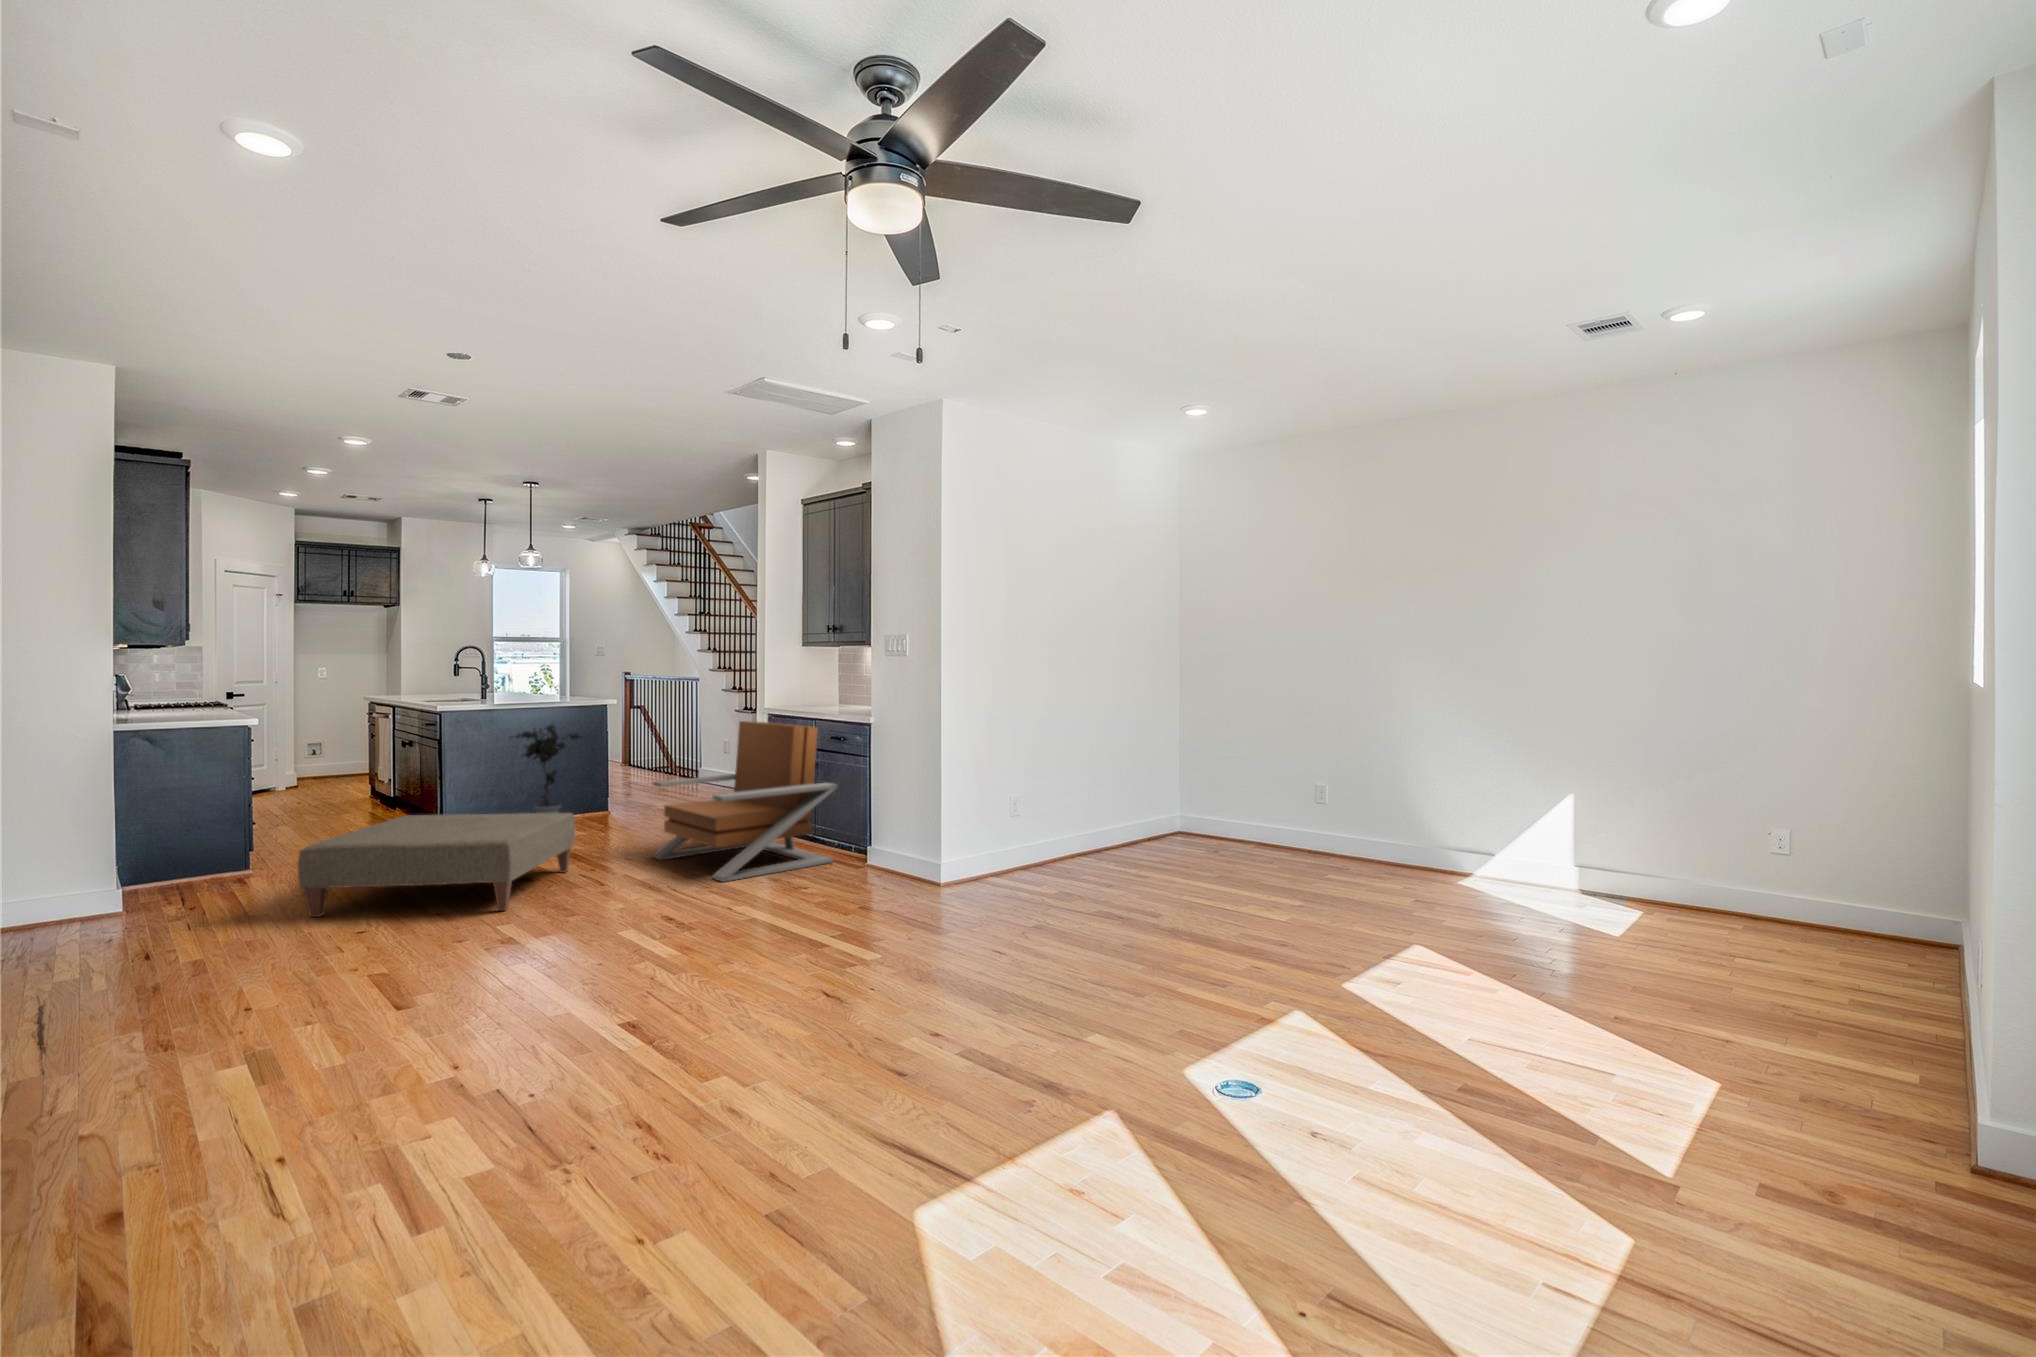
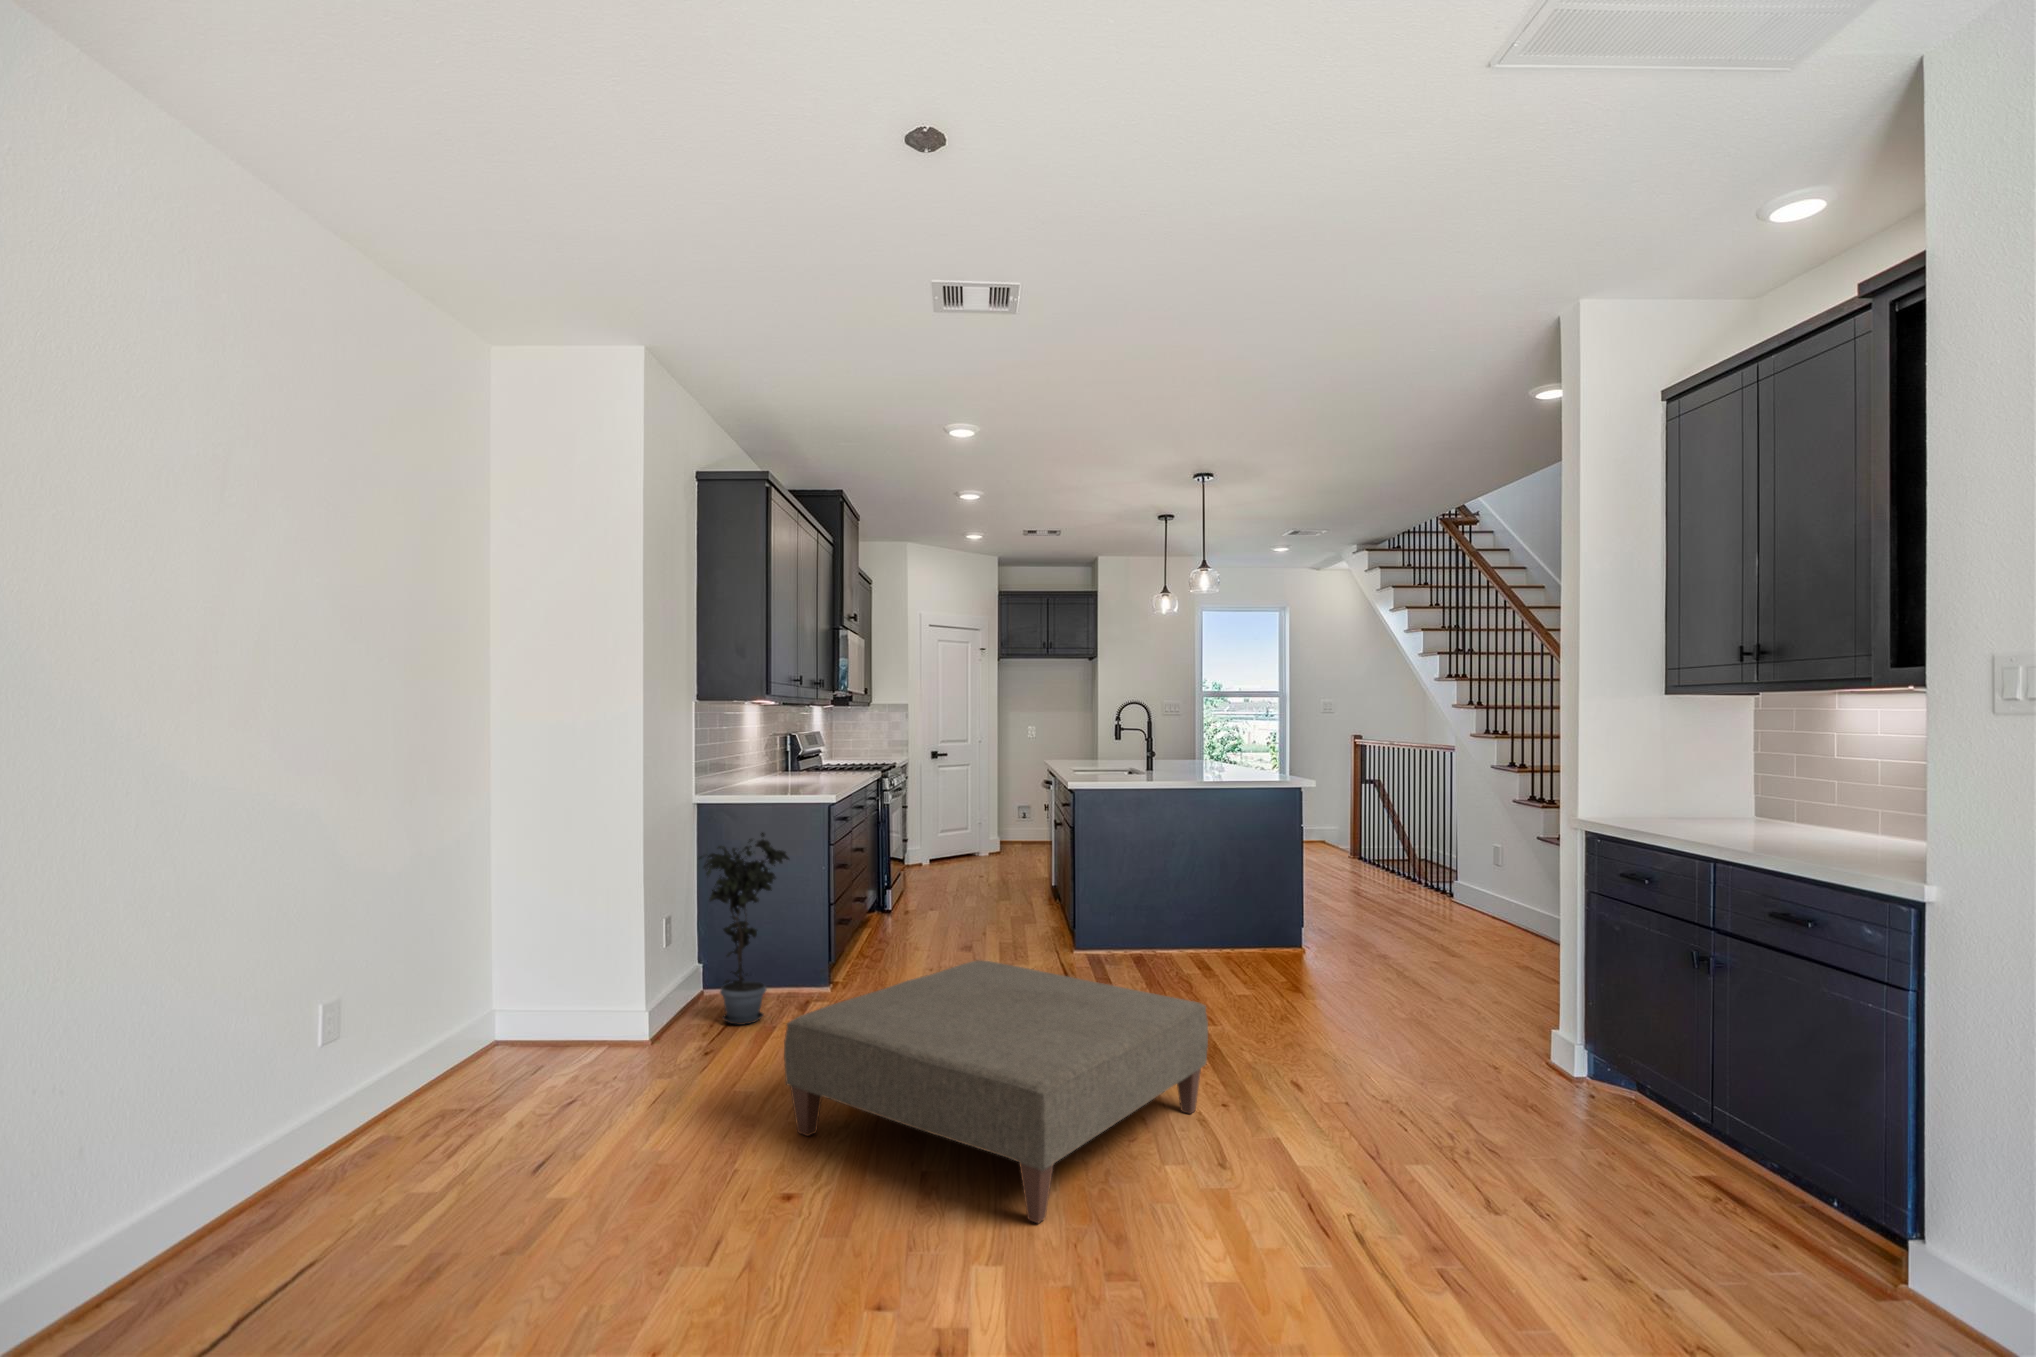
lounge chair: present [653,721,837,882] -> none [1352,852,1814,1266]
potted plant: present [509,725,583,813] -> present [700,833,789,1025]

